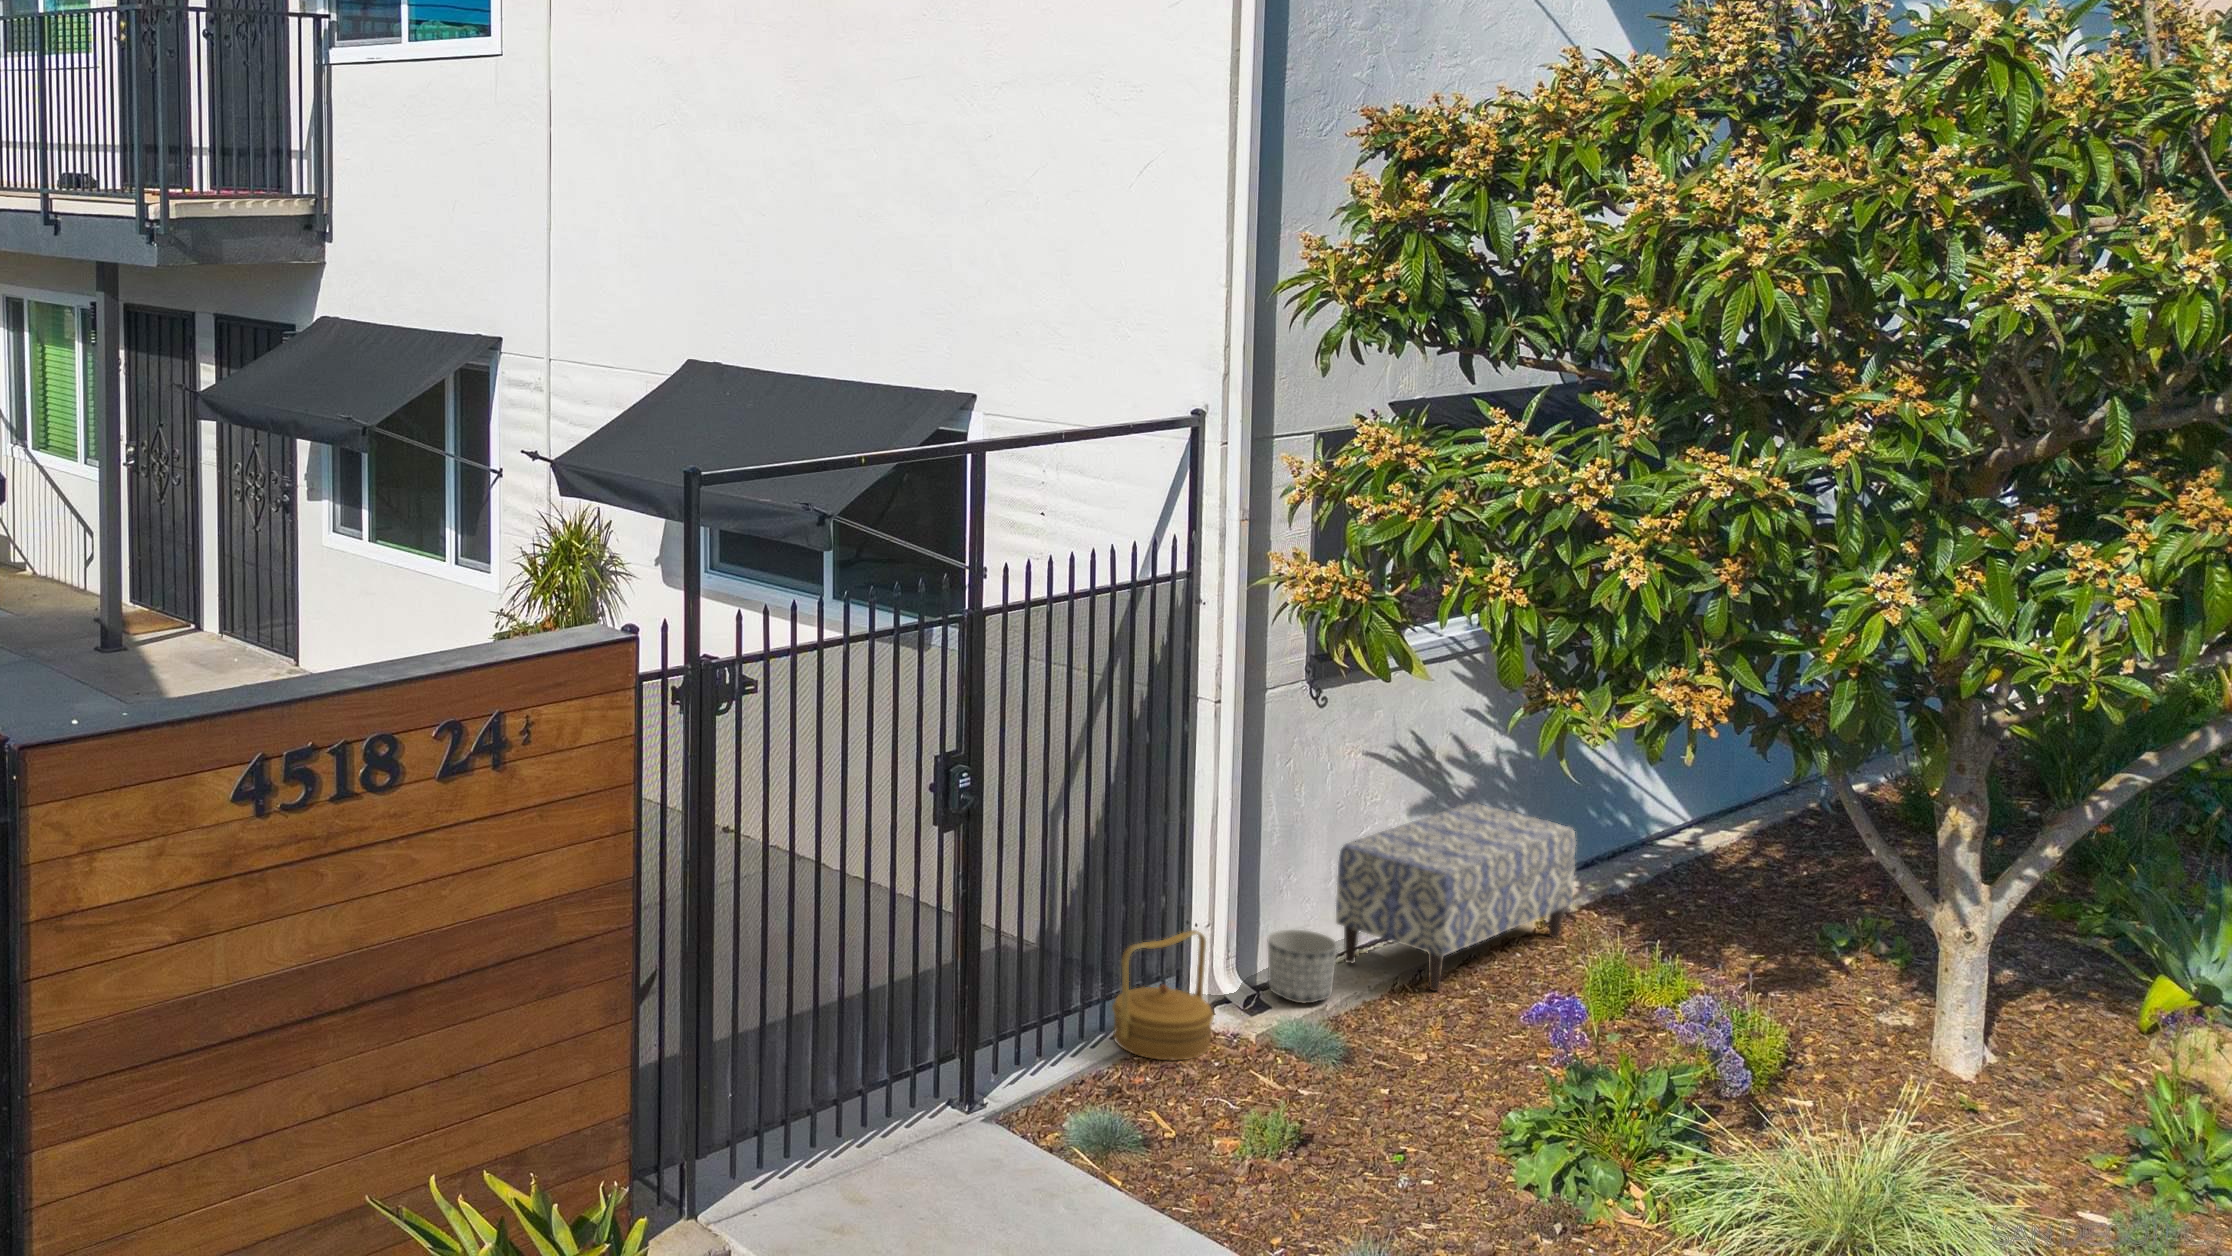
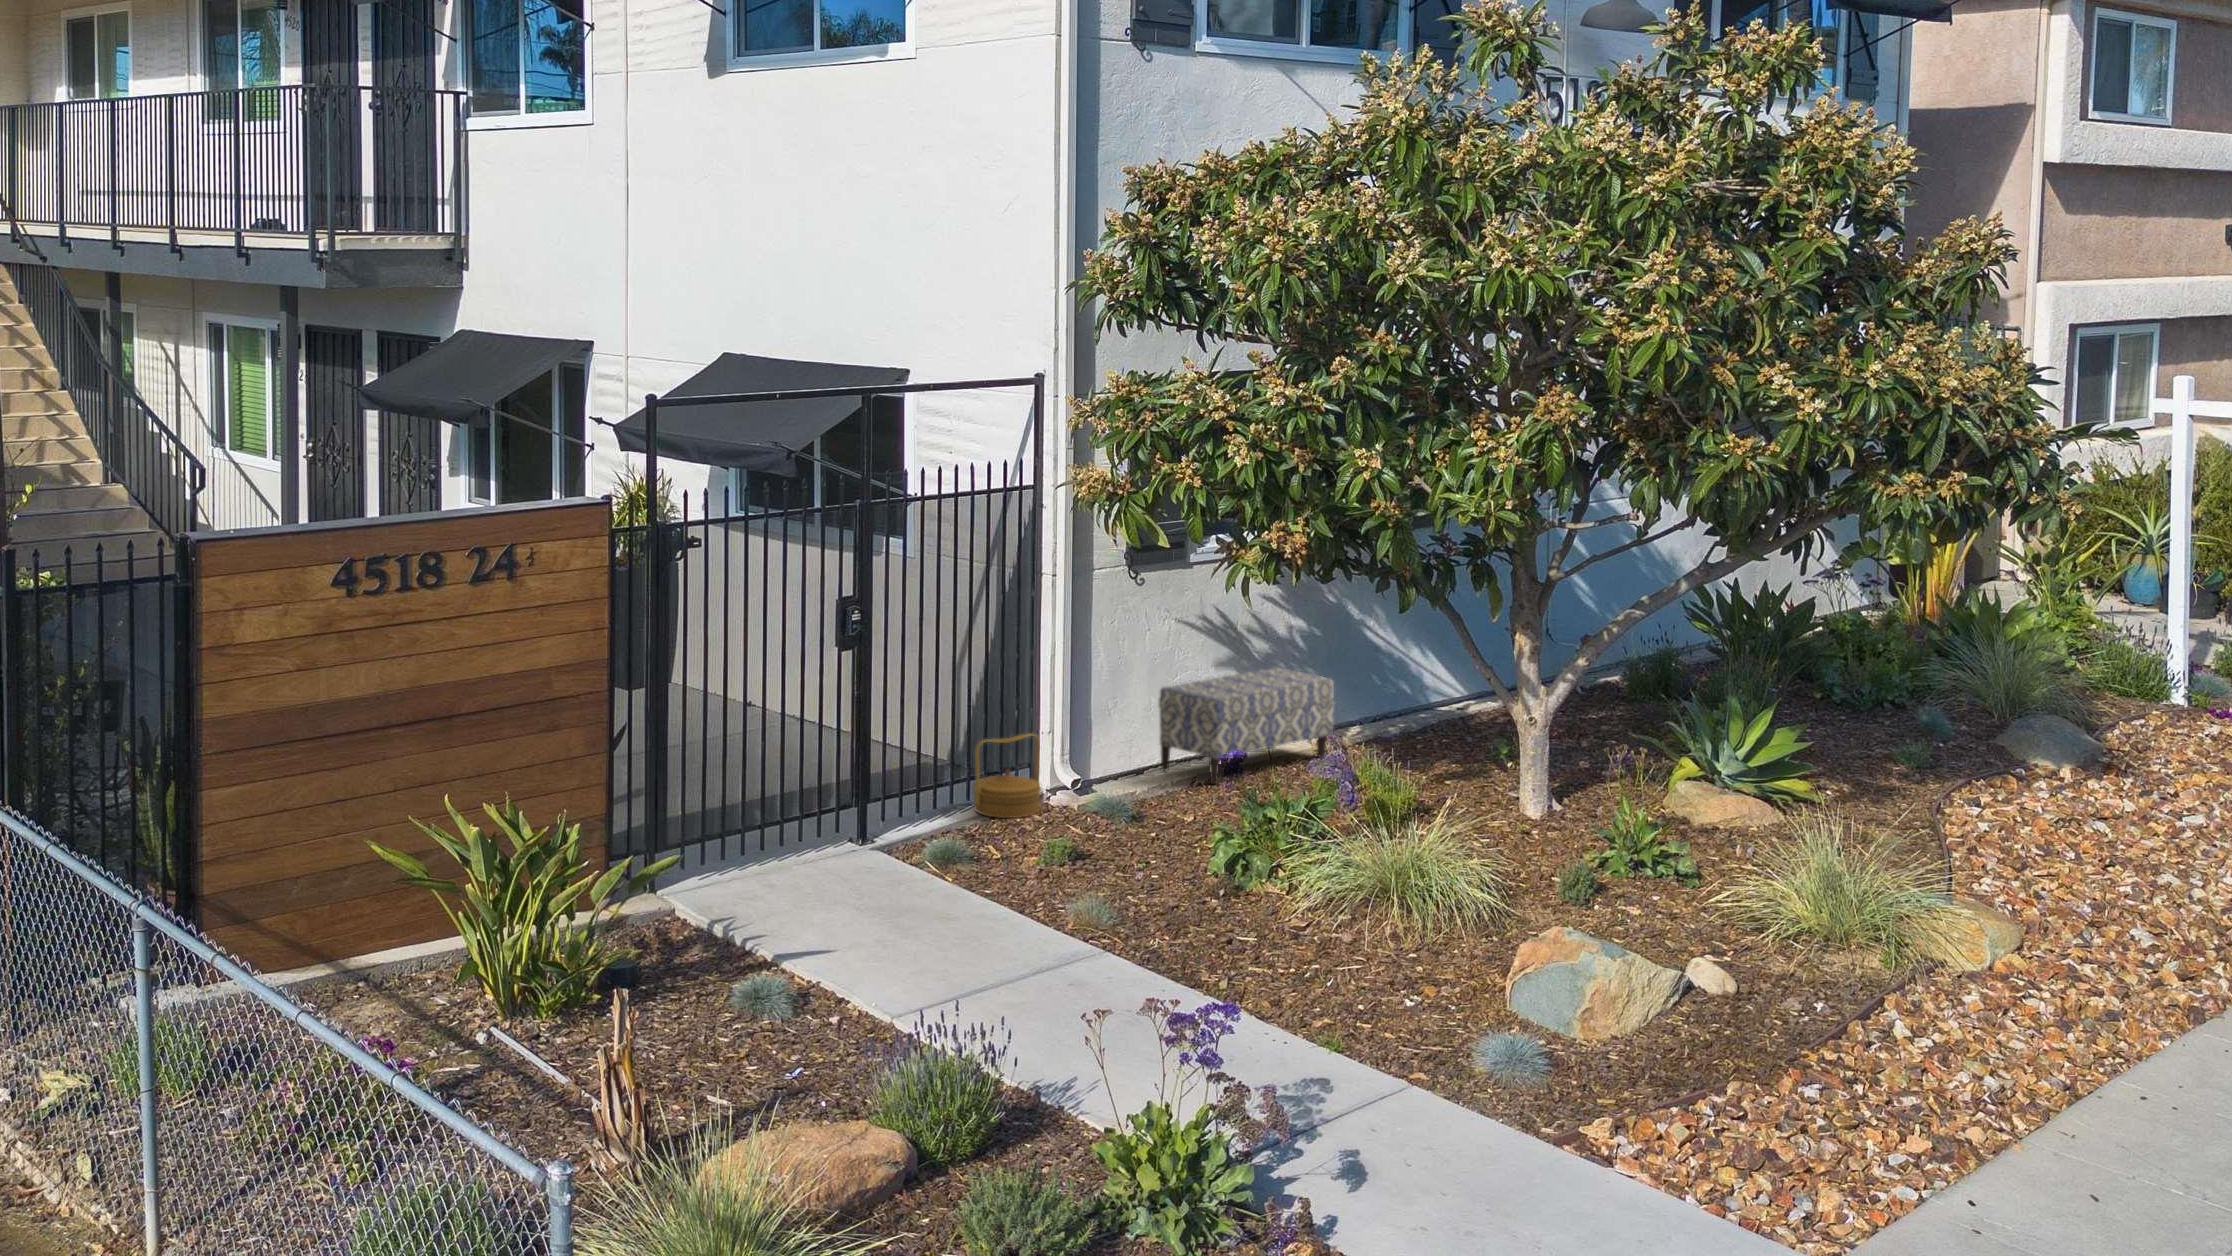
planter: present [1268,930,1337,1003] -> none [1095,743,1143,791]

